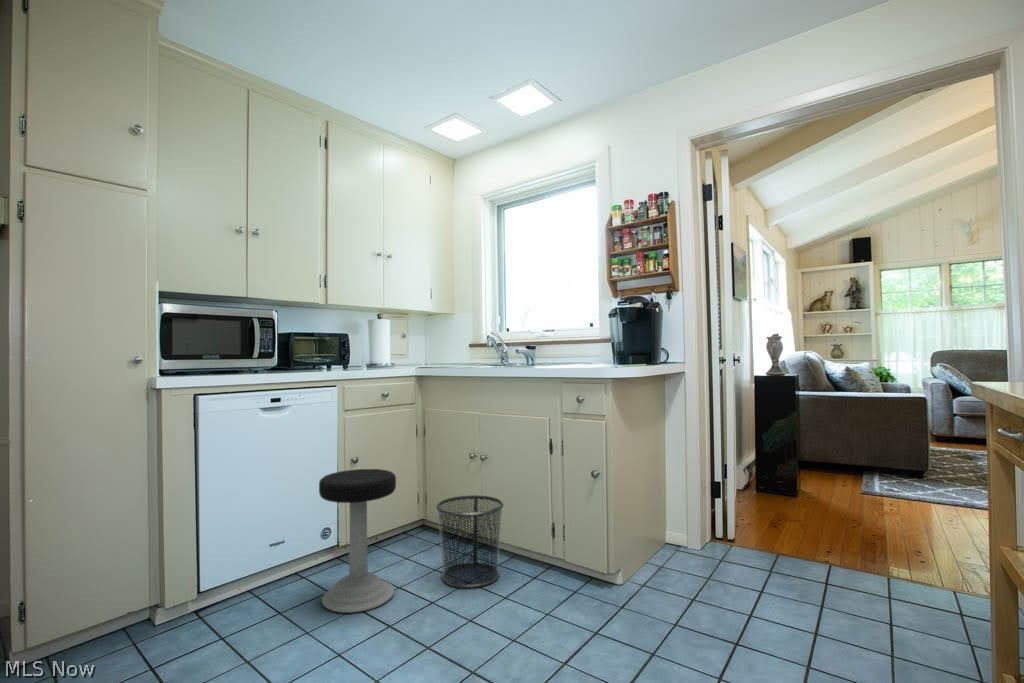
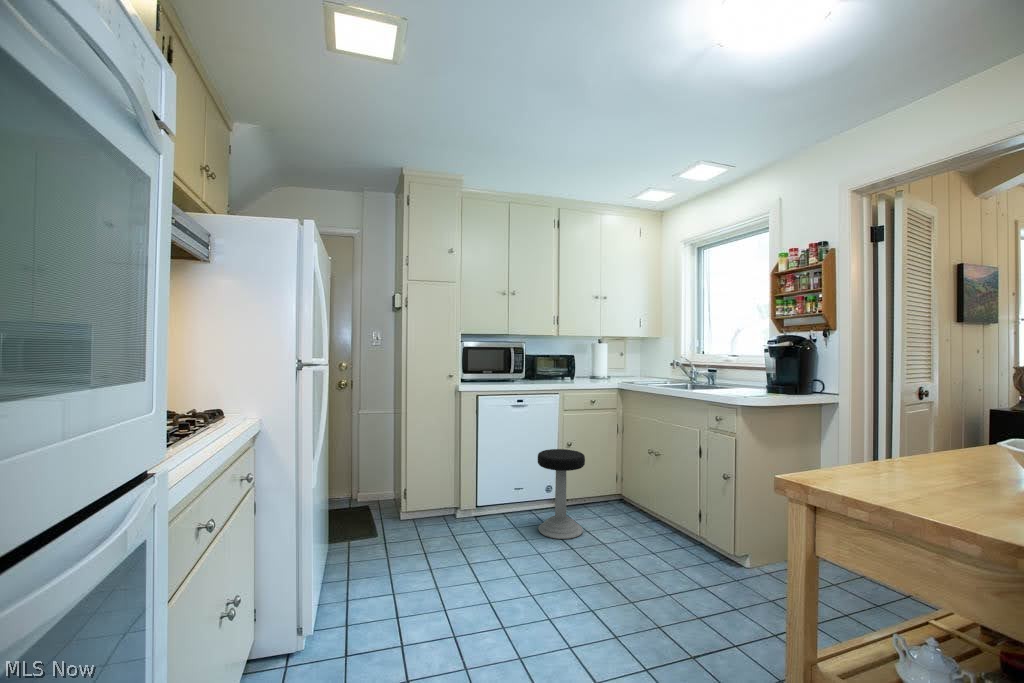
waste bin: present [436,495,503,588] -> none [613,478,663,544]

